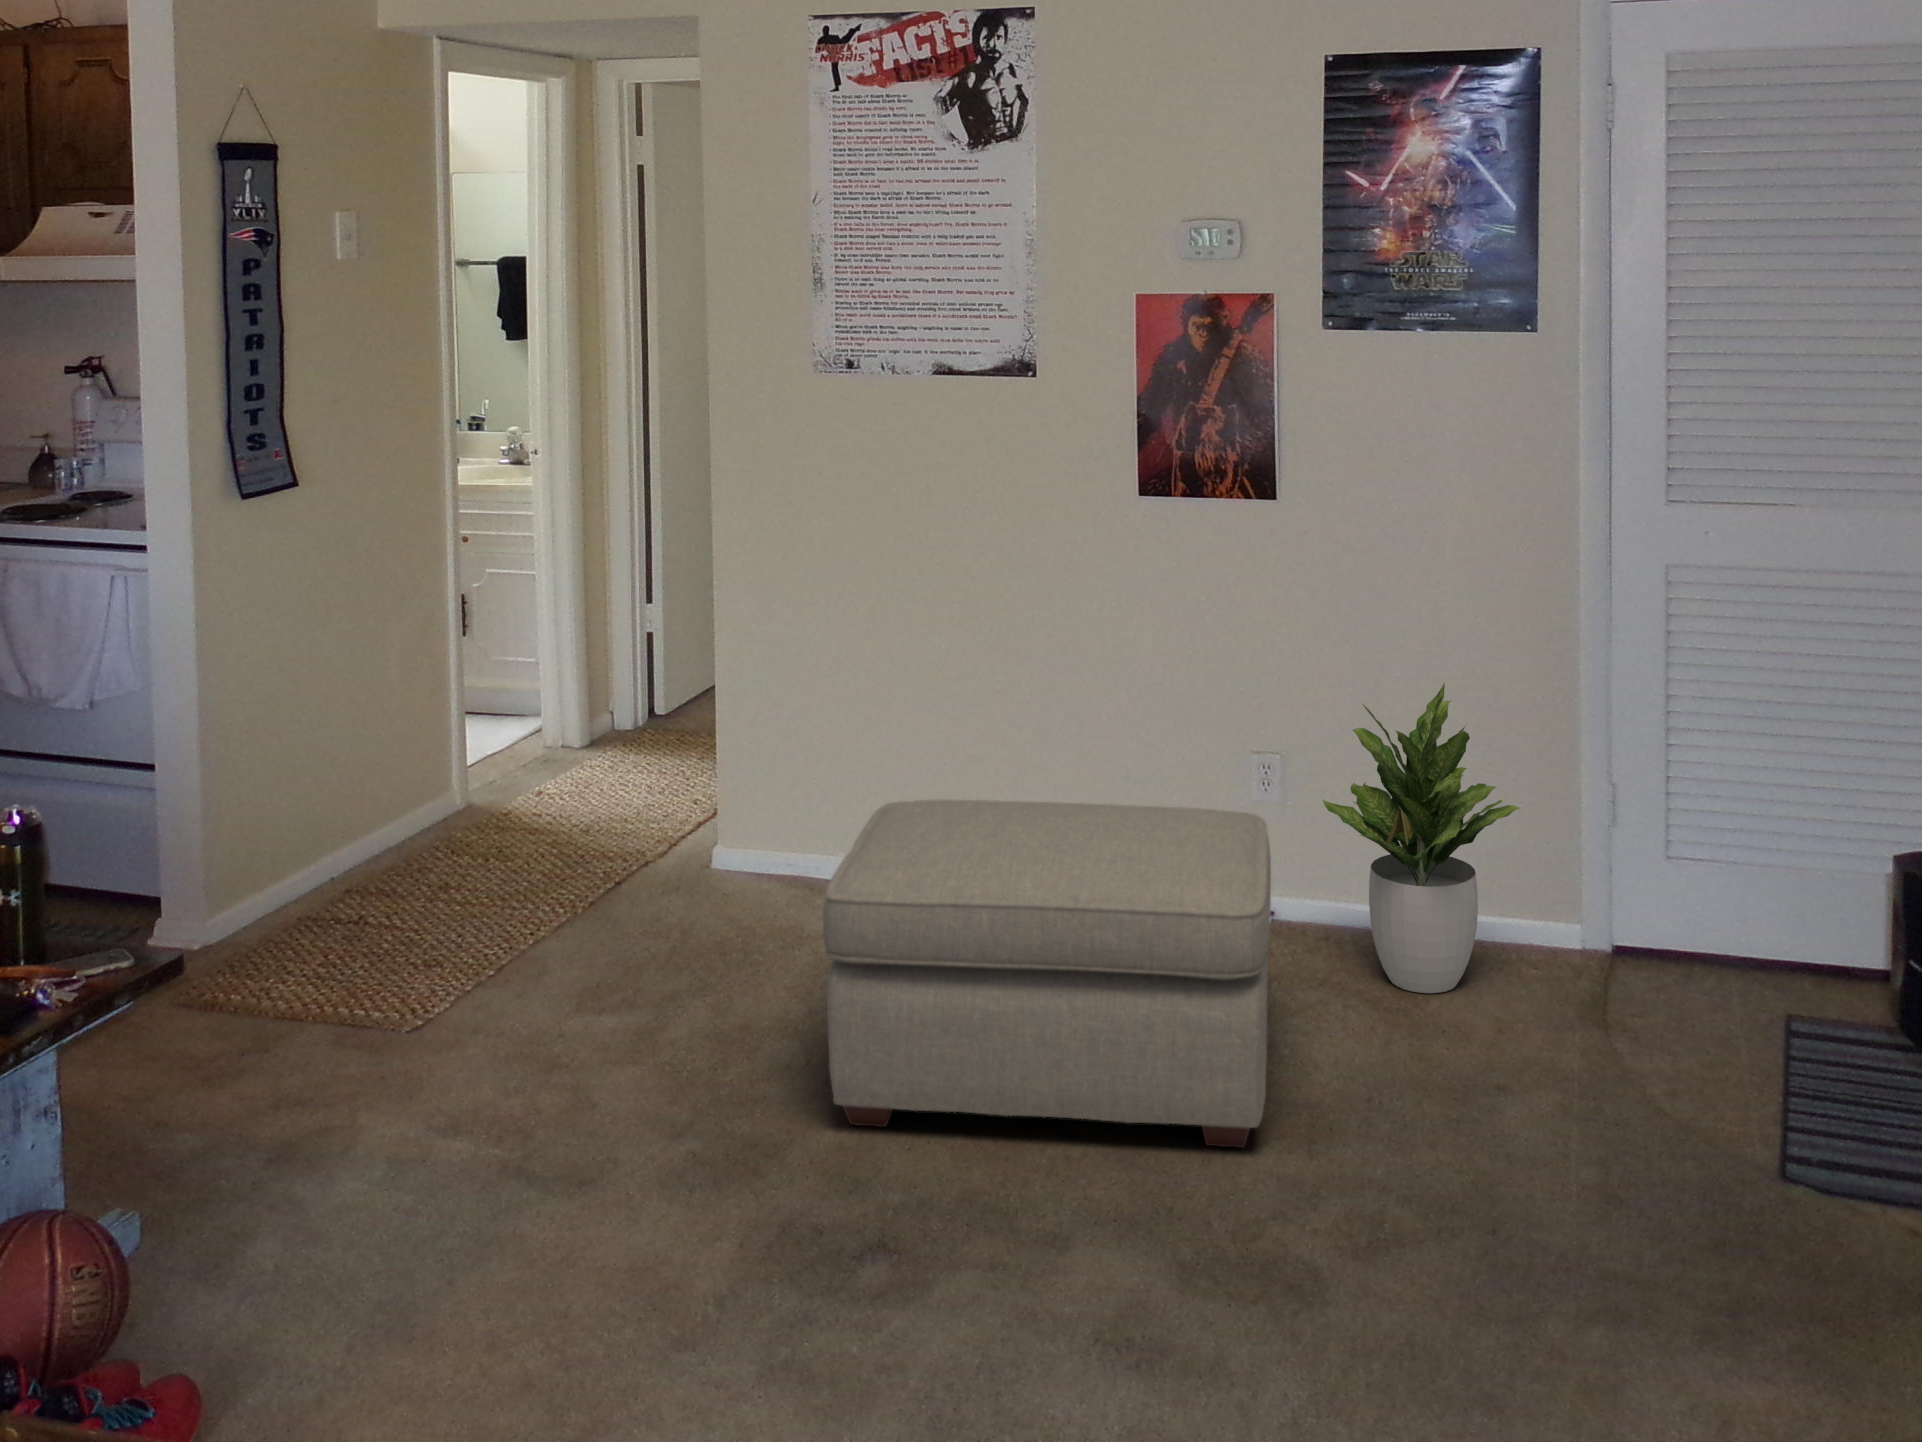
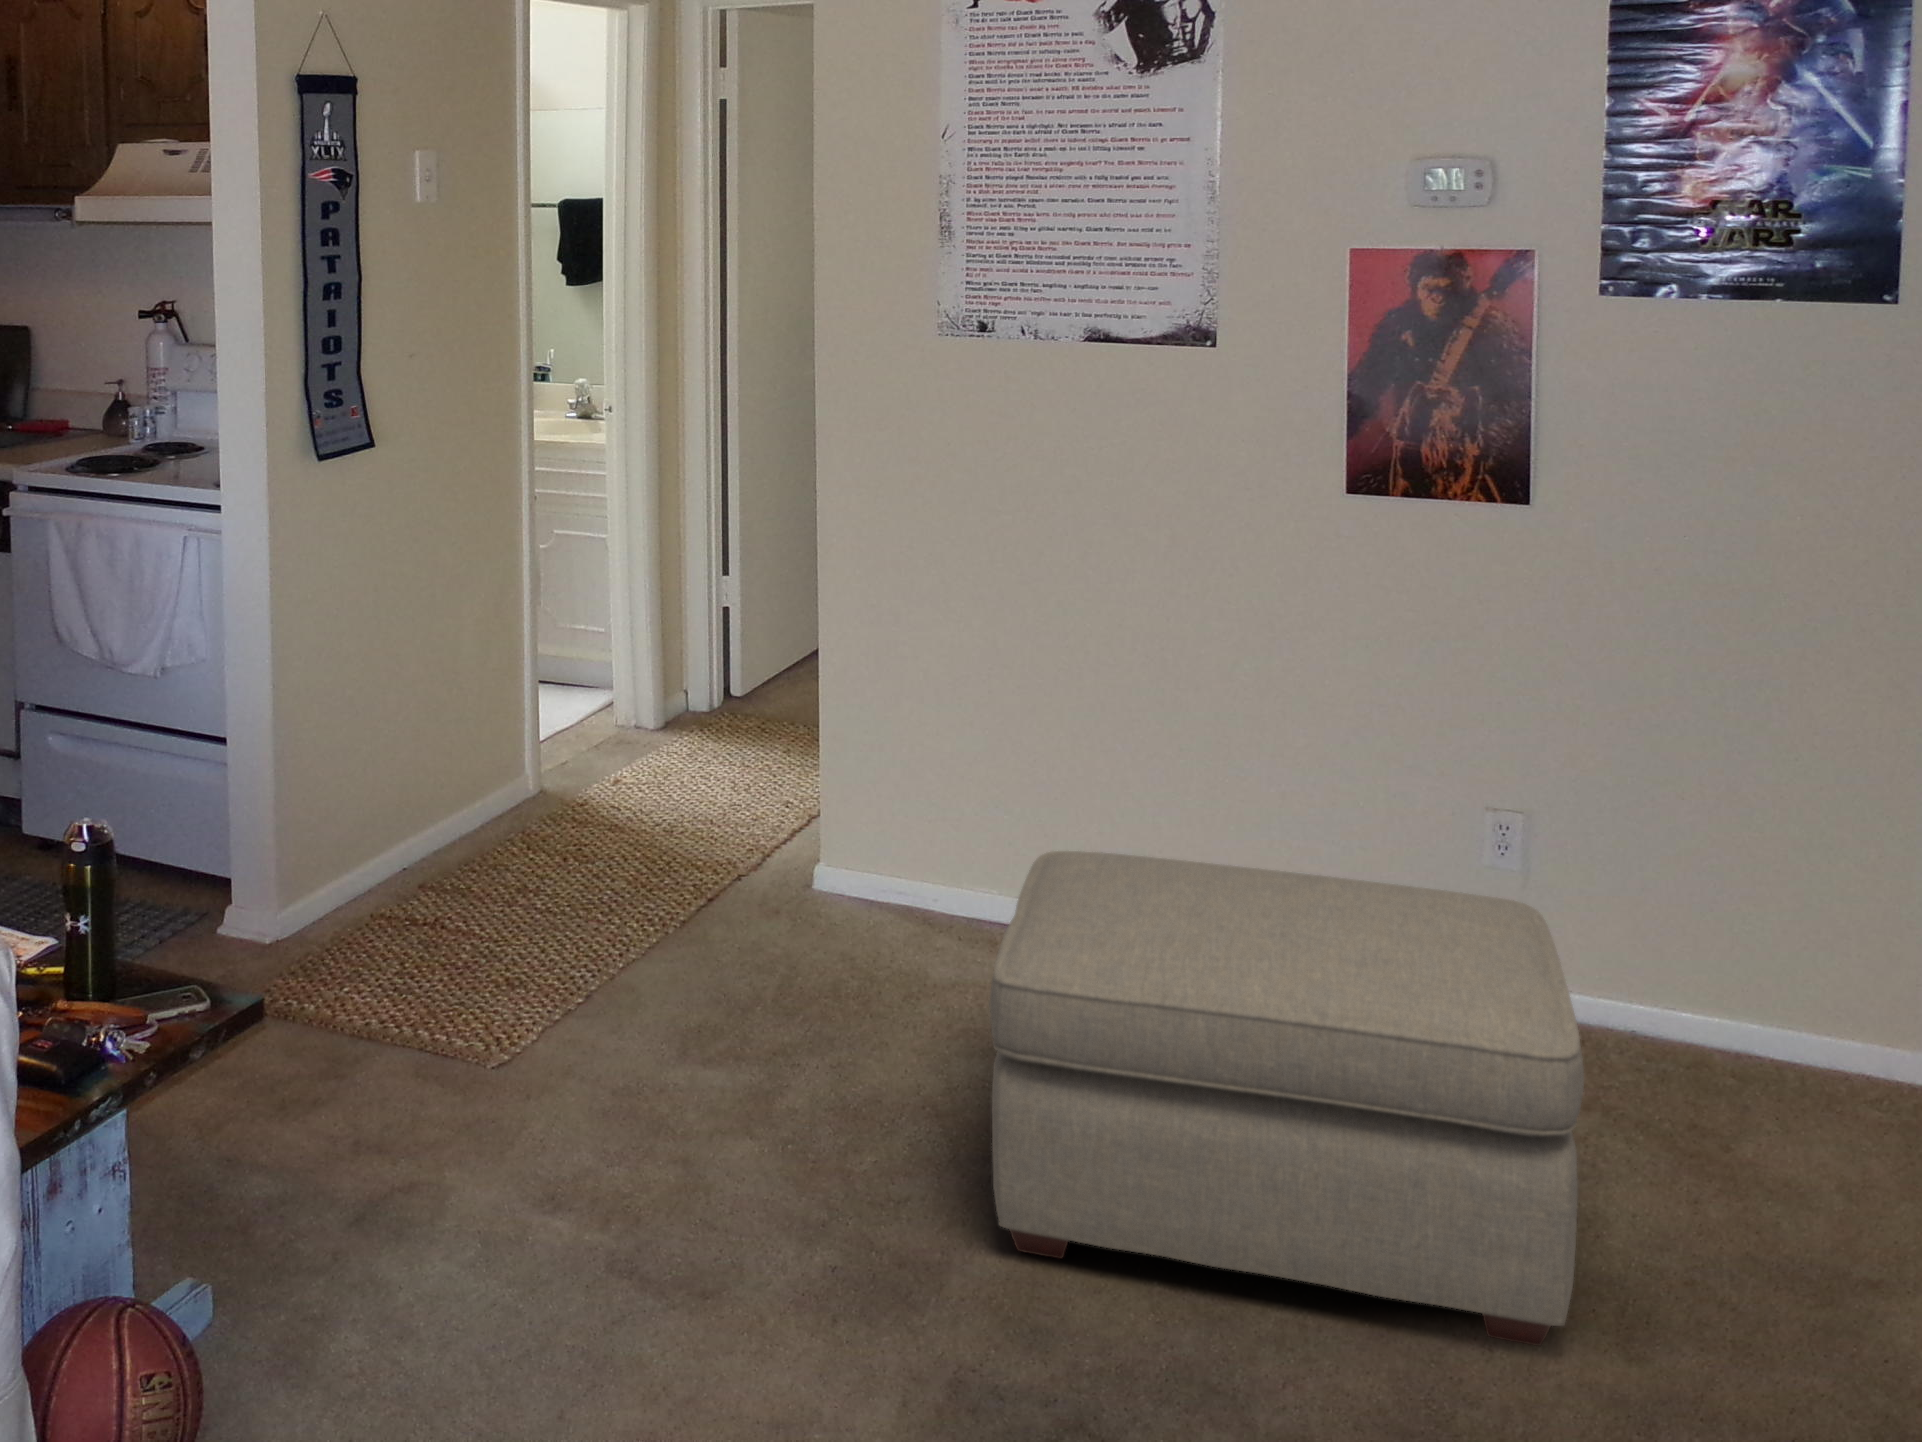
potted plant: present [1323,683,1520,993] -> none [1593,746,1875,1139]

